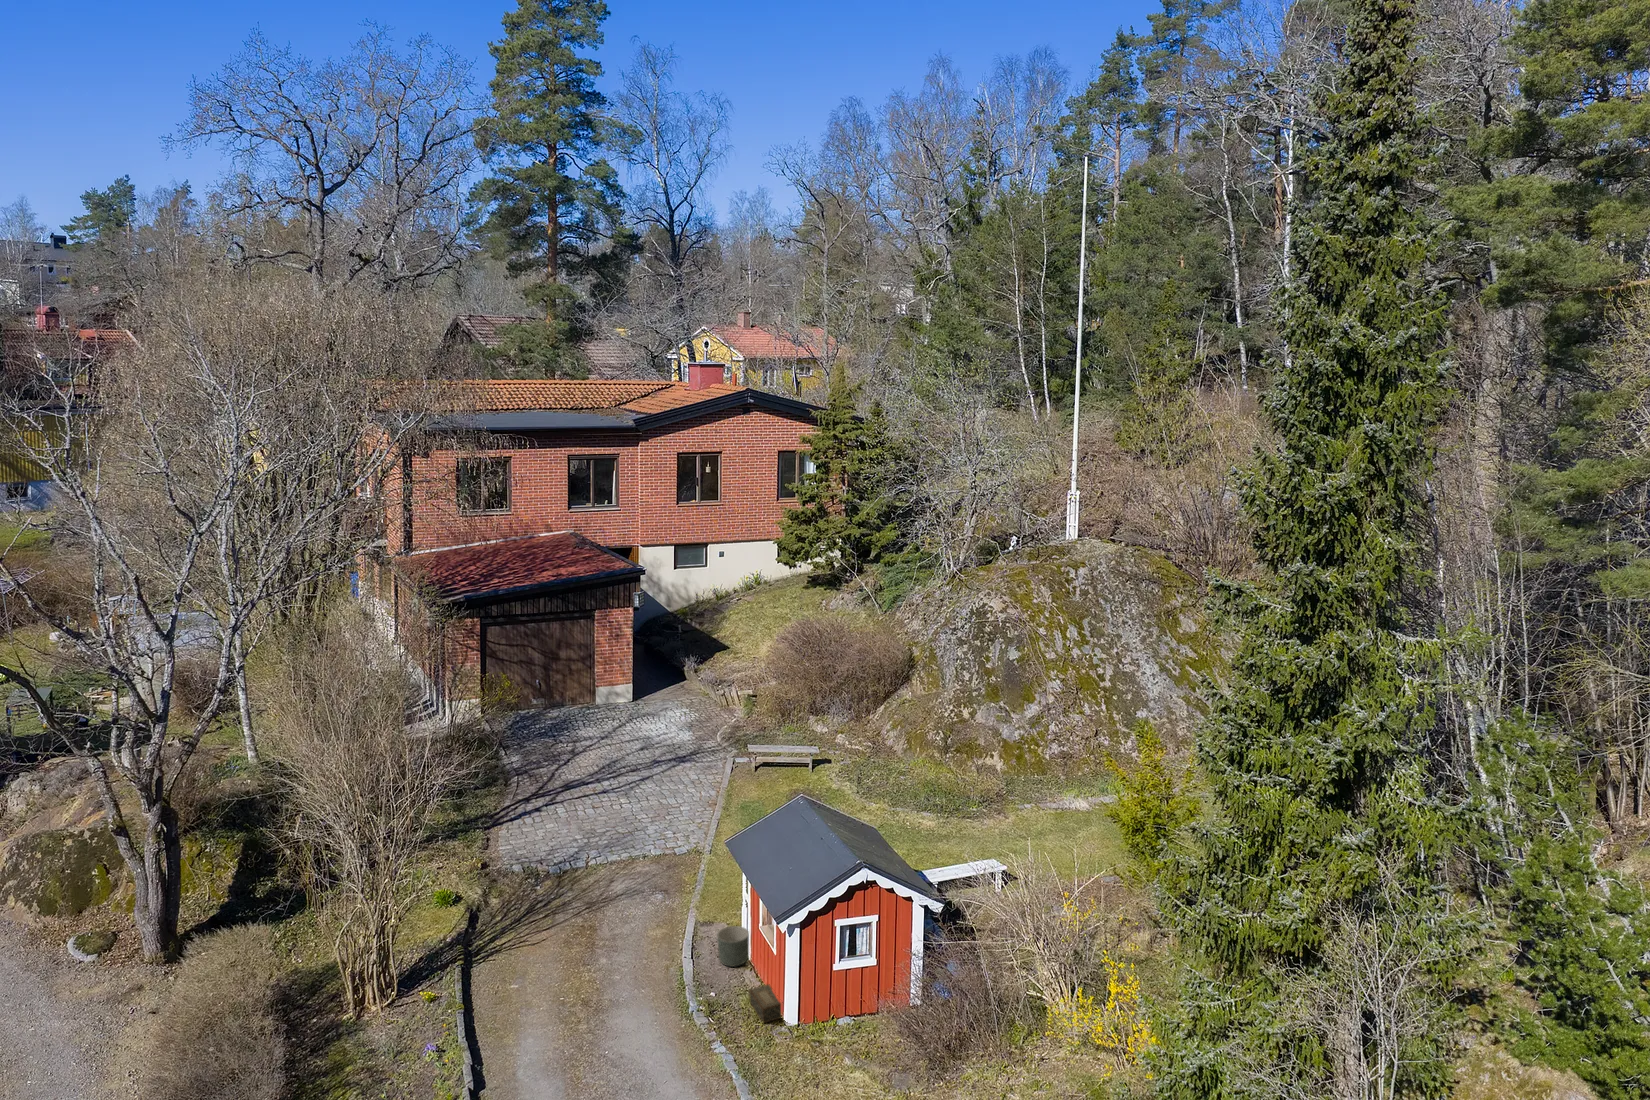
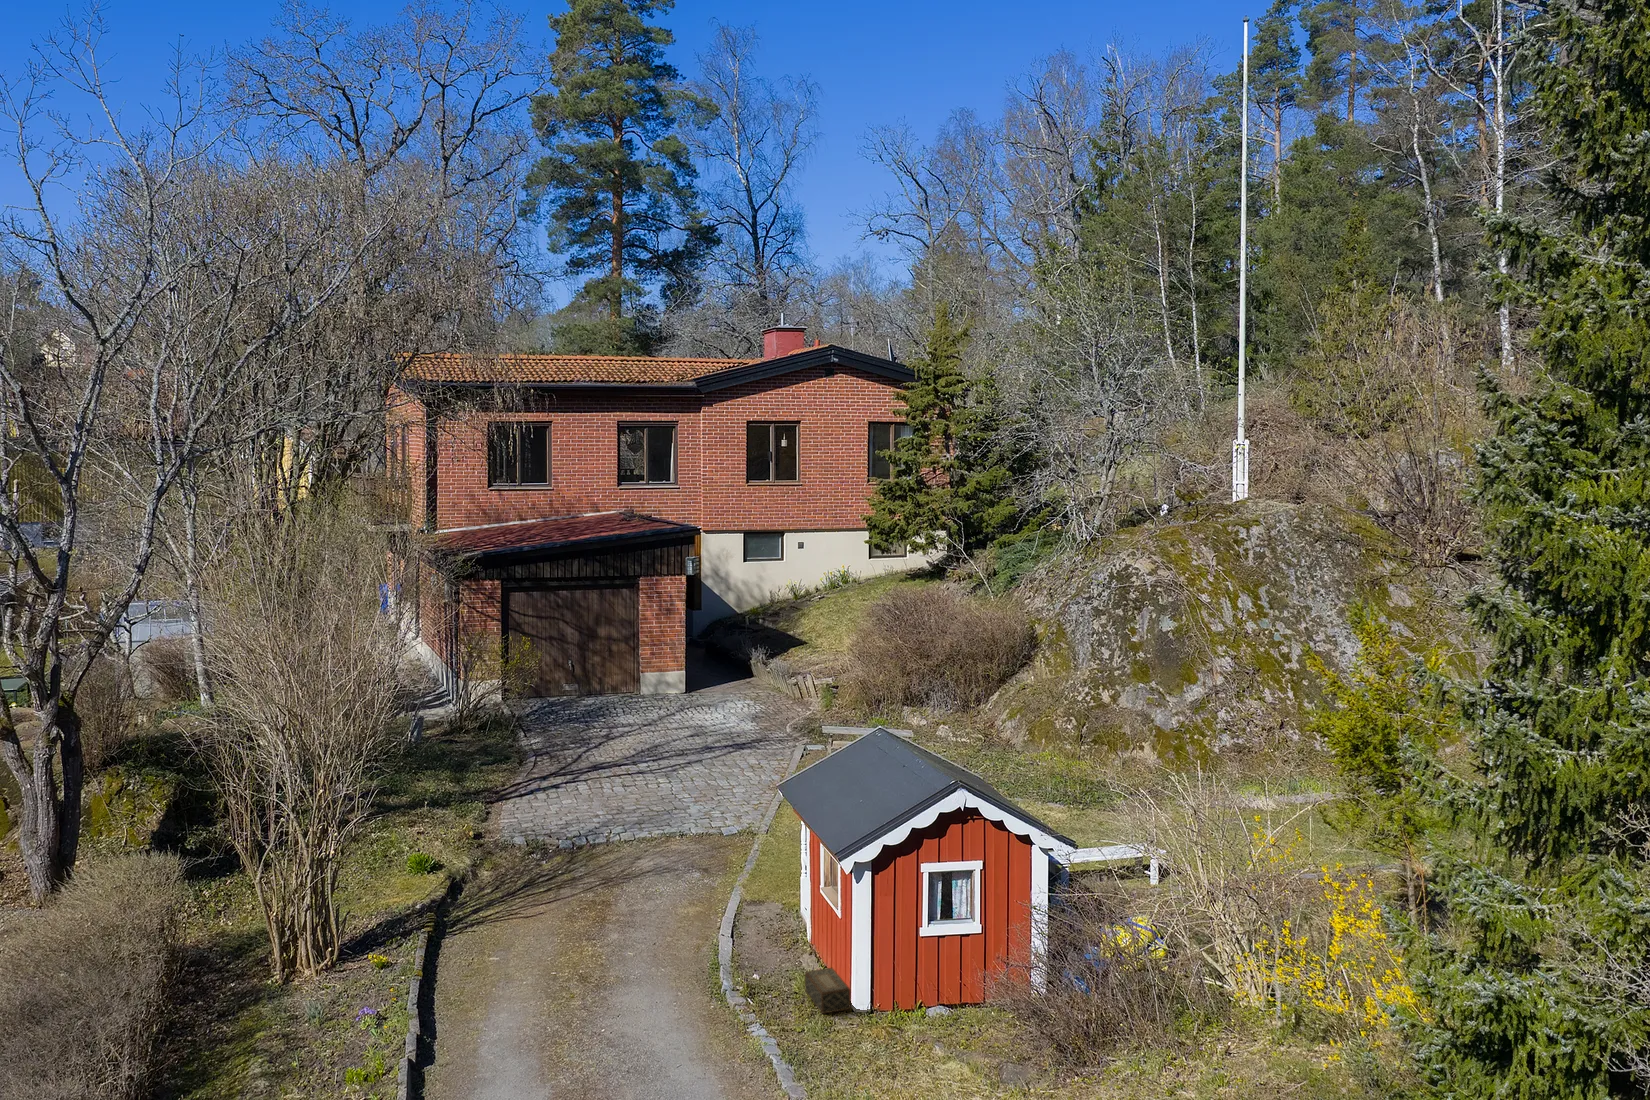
planter: present [717,926,749,967] -> none [766,901,808,952]

